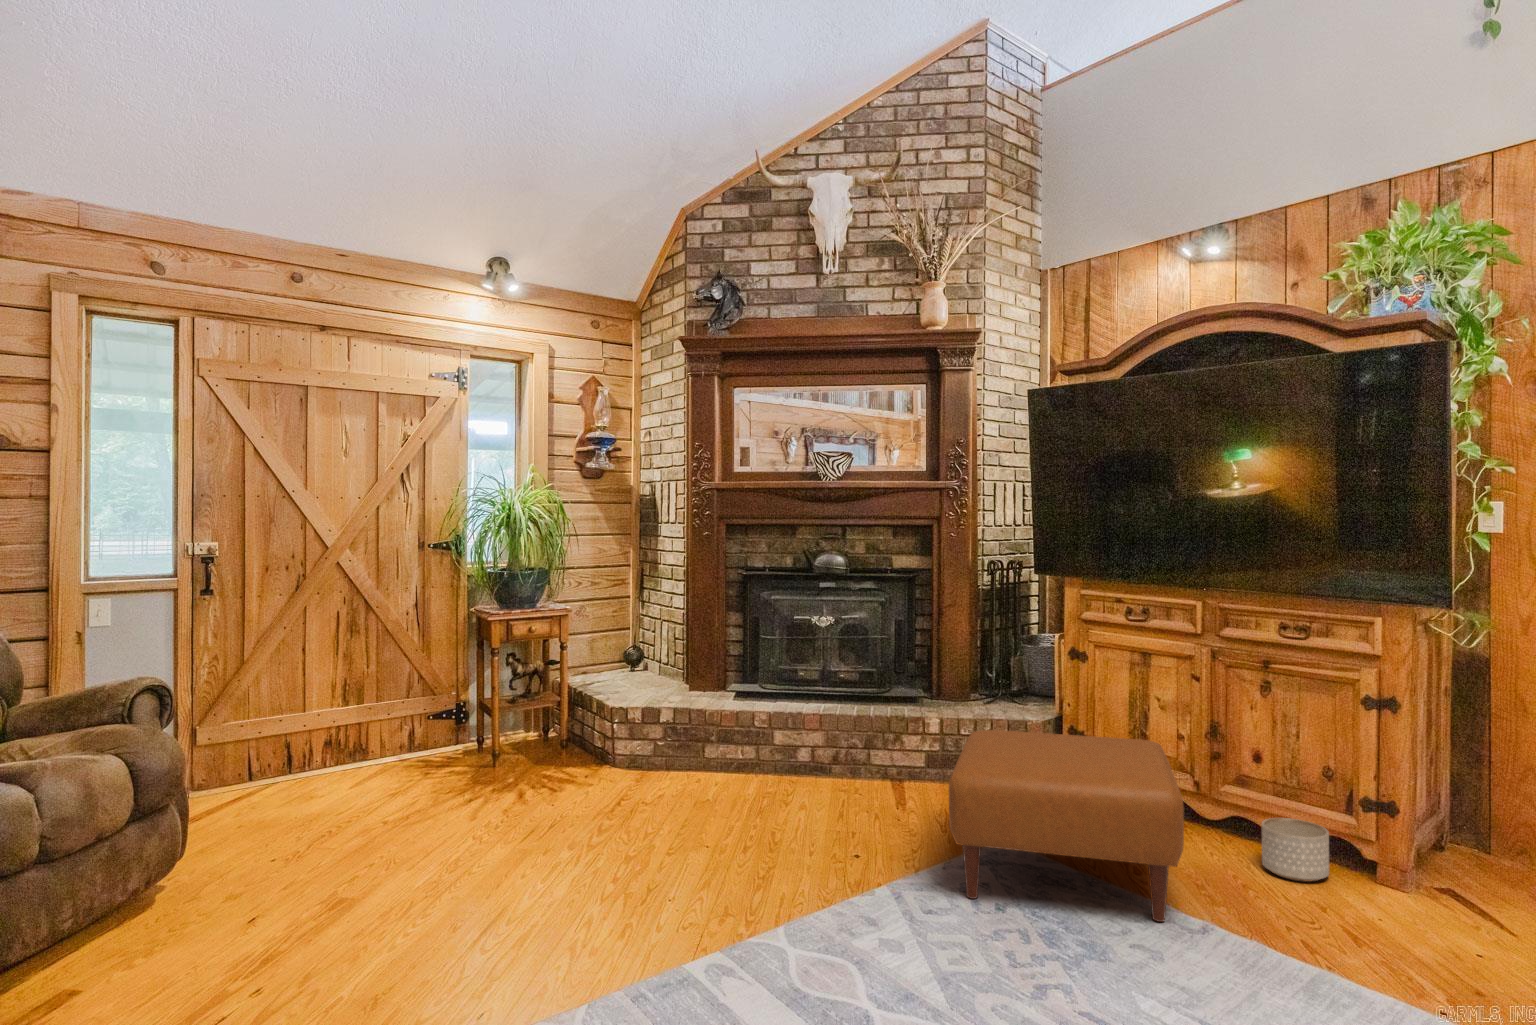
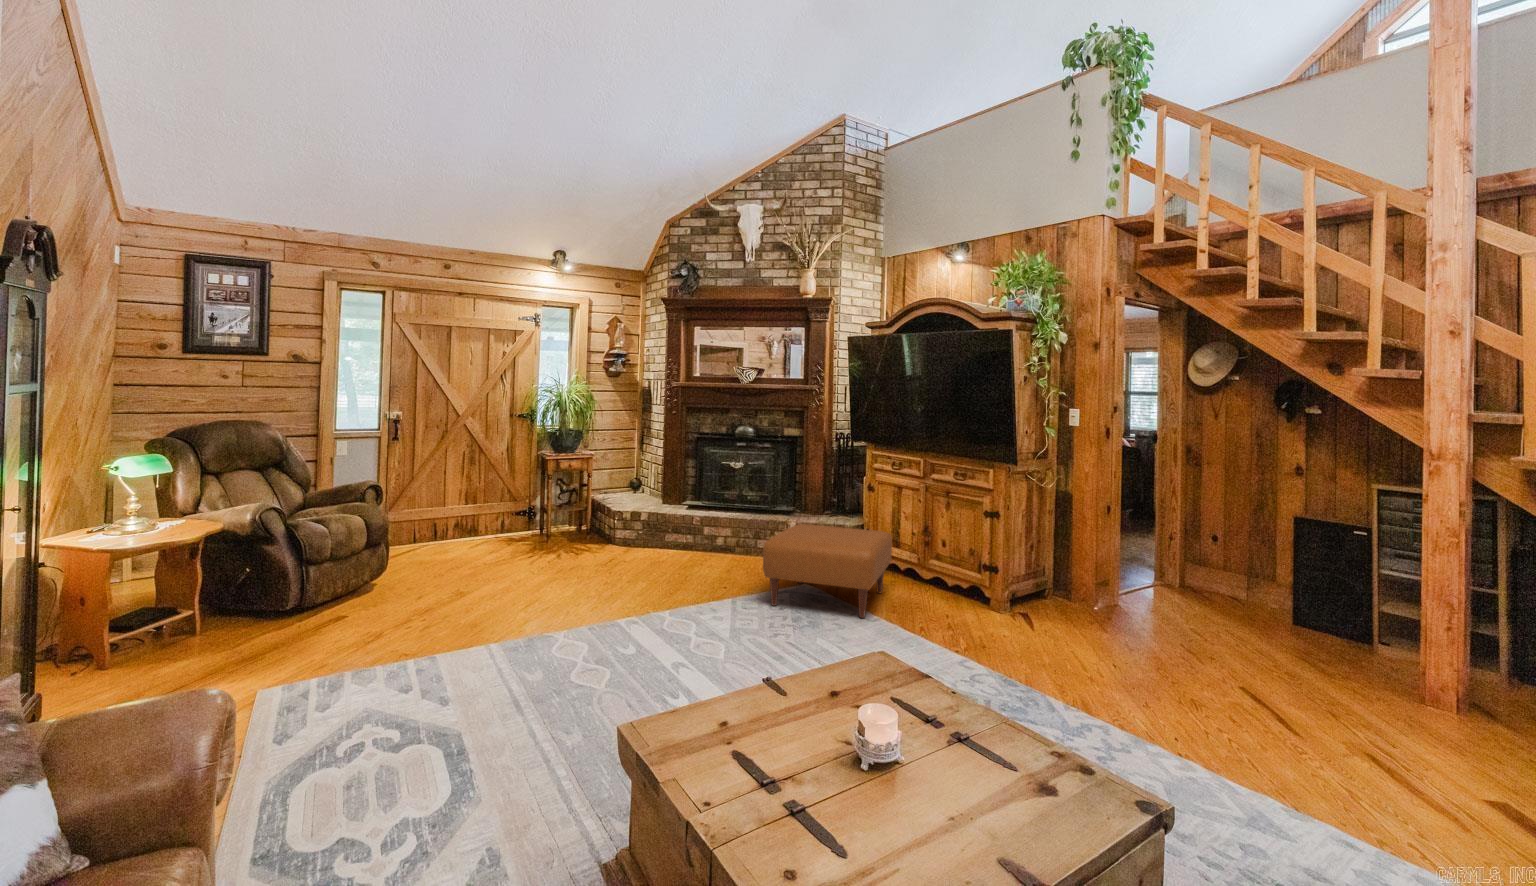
planter: present [1262,818,1329,882] -> none [937,575,970,606]

